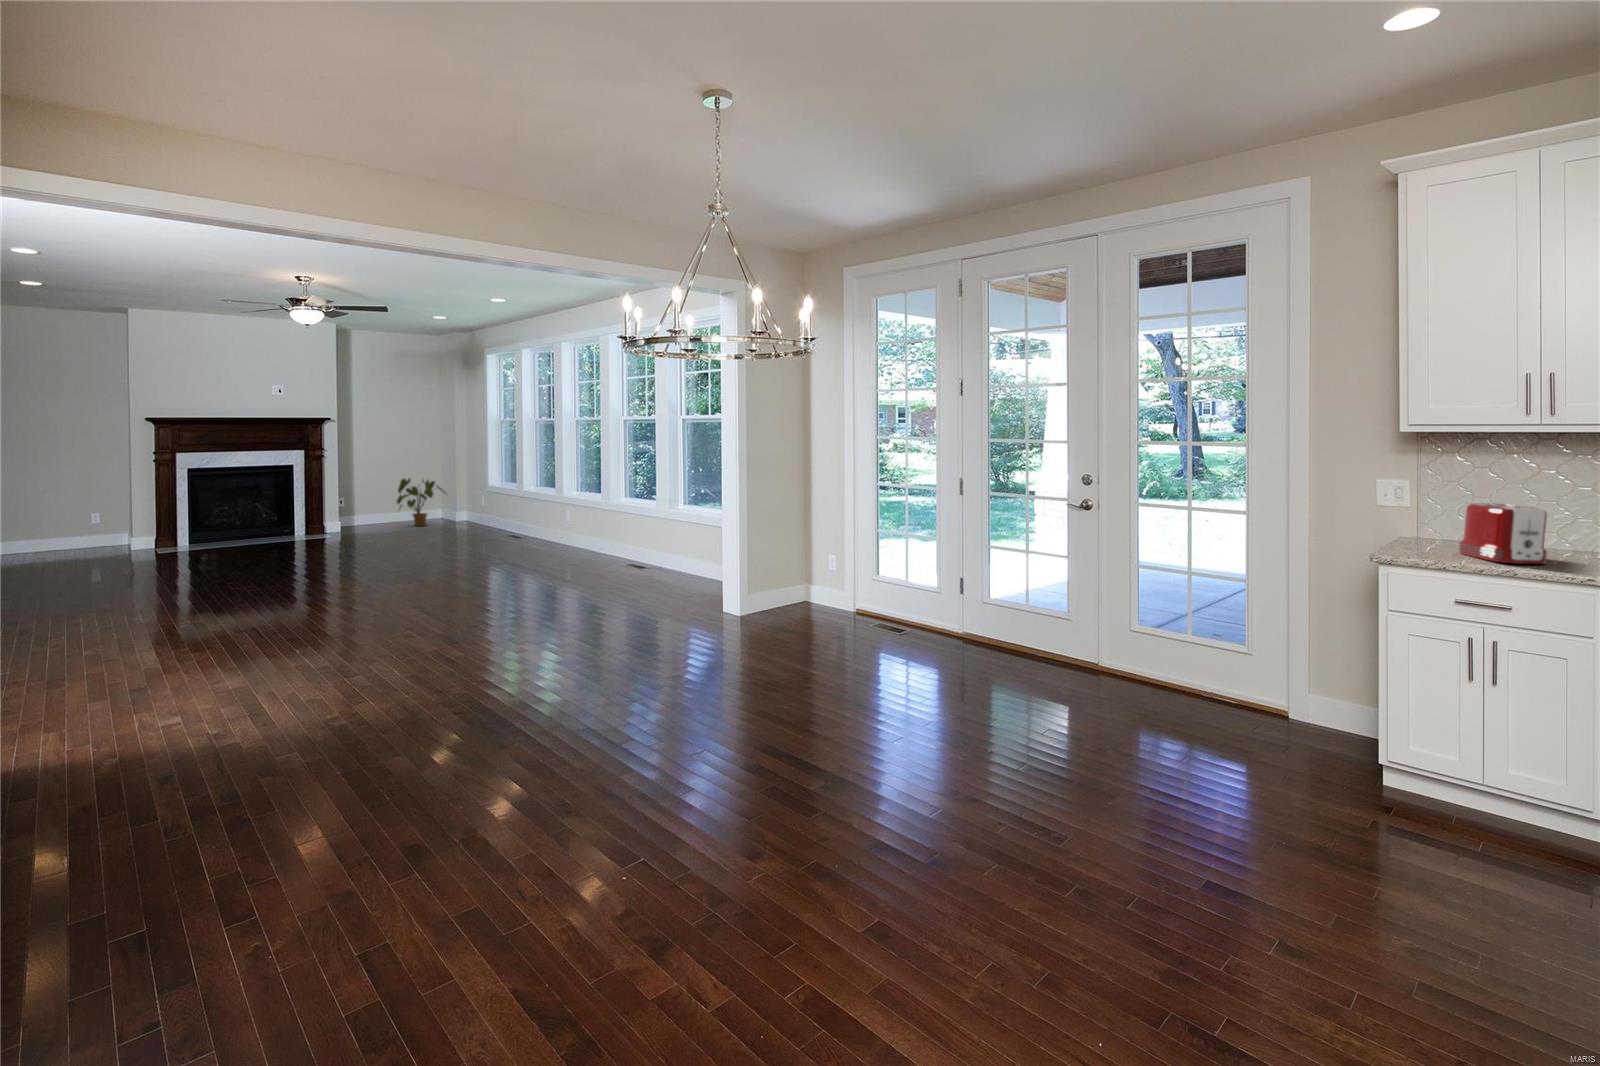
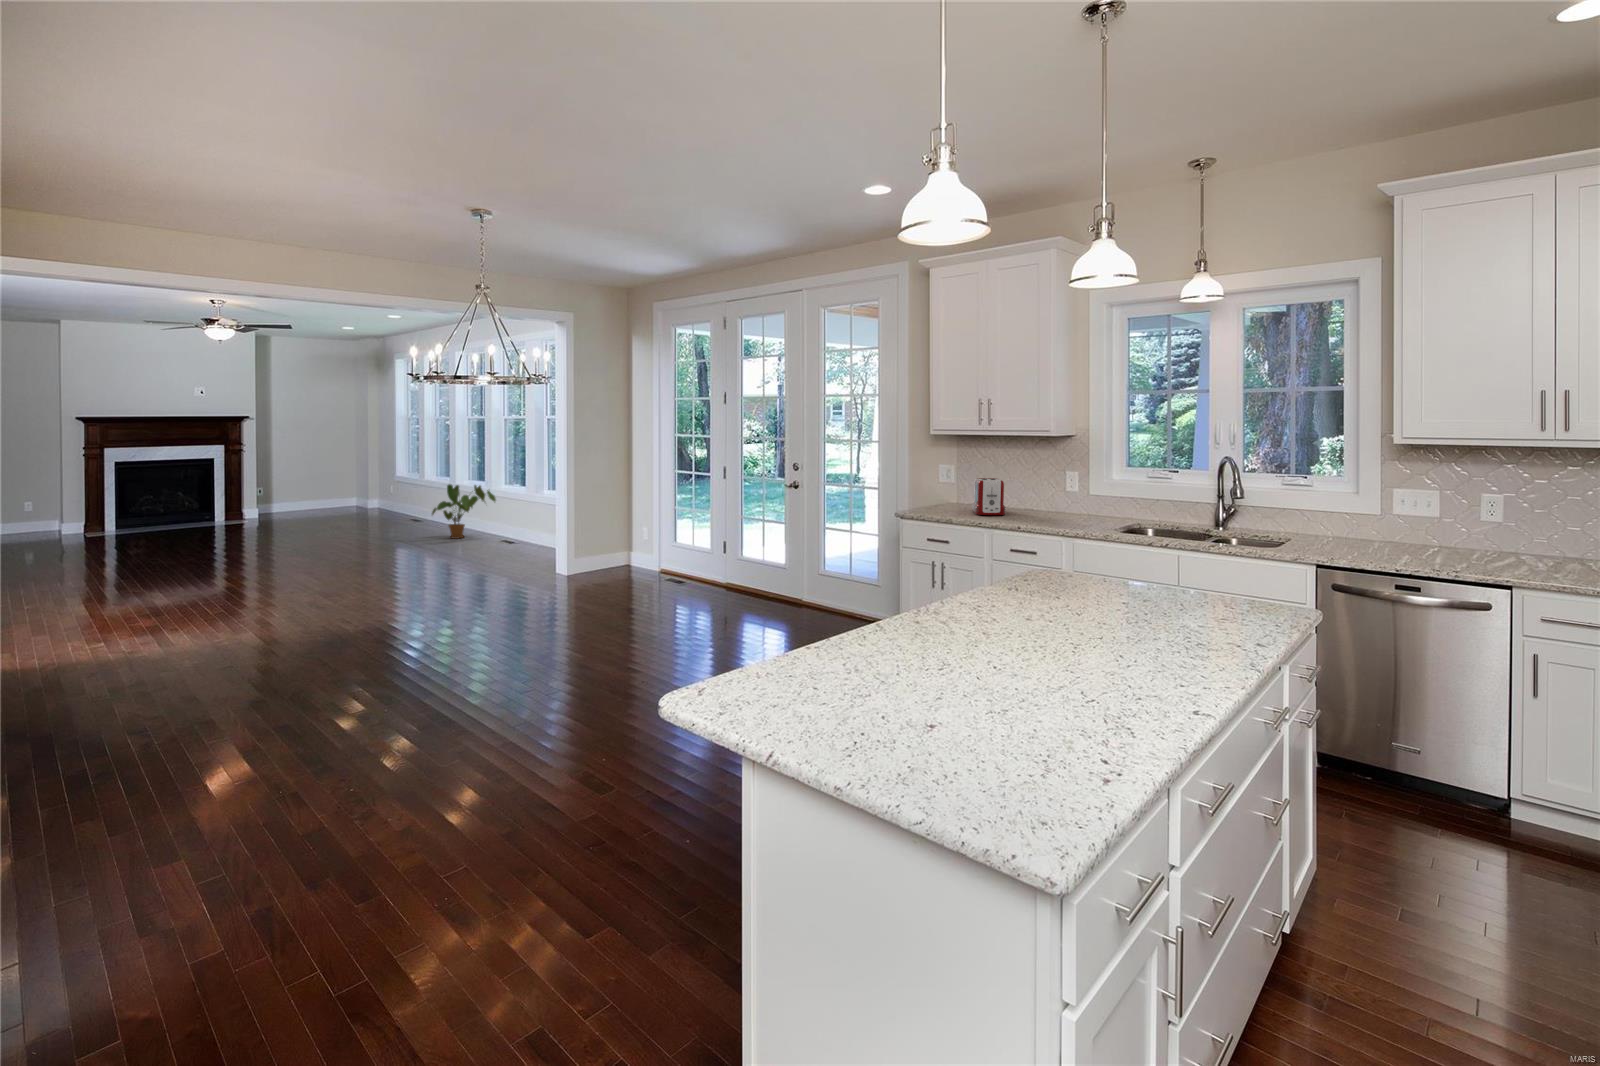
house plant: present [397,478,446,526] -> present [432,484,496,539]

